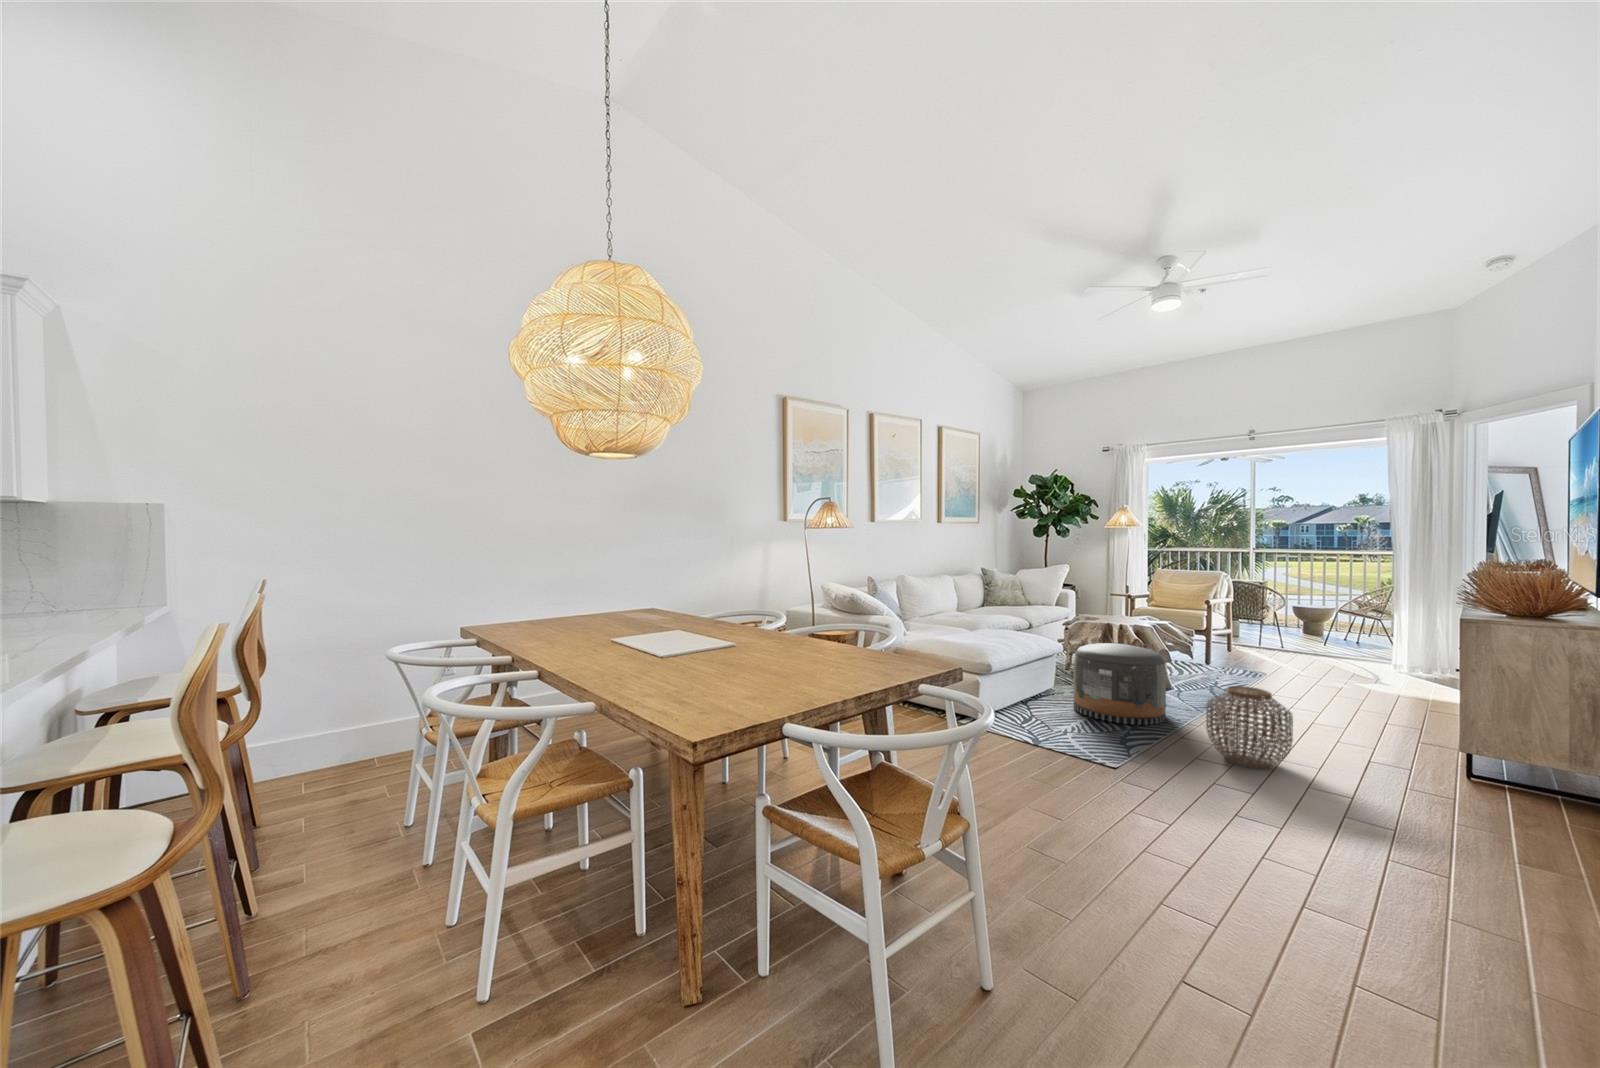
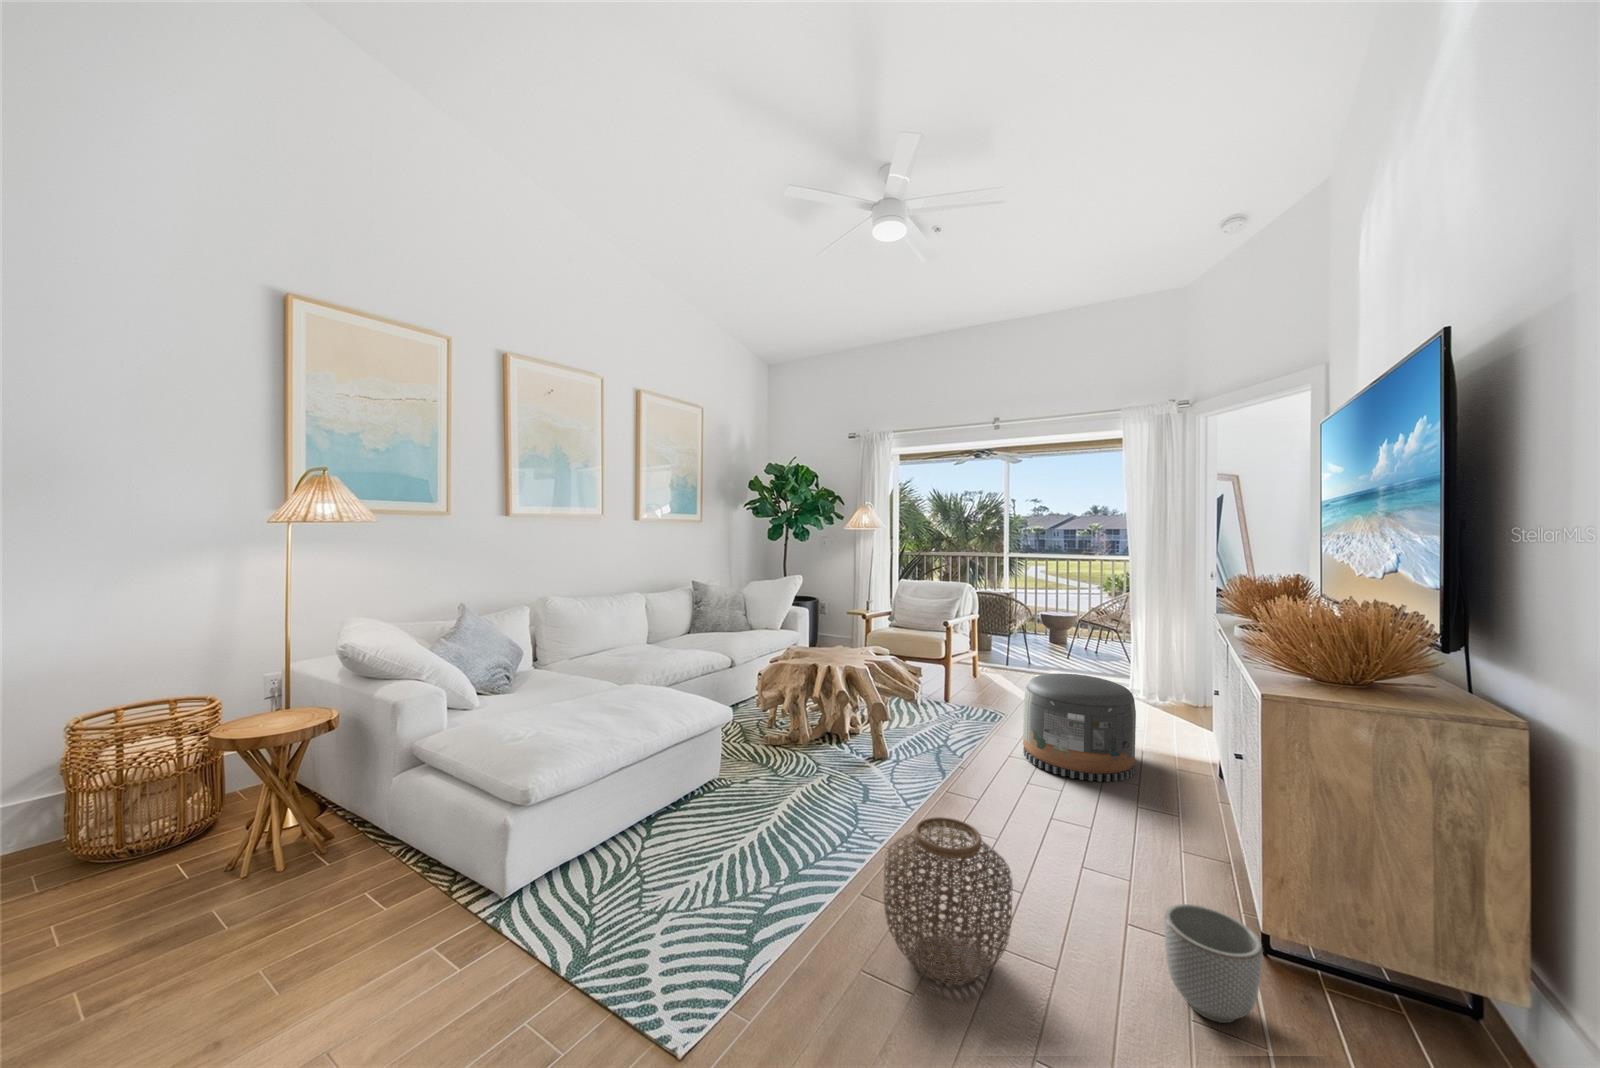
pouf: present [1073,643,1166,725] -> present [1023,674,1136,782]
planter: none [1397,737,1463,793] -> present [1164,904,1263,1023]

